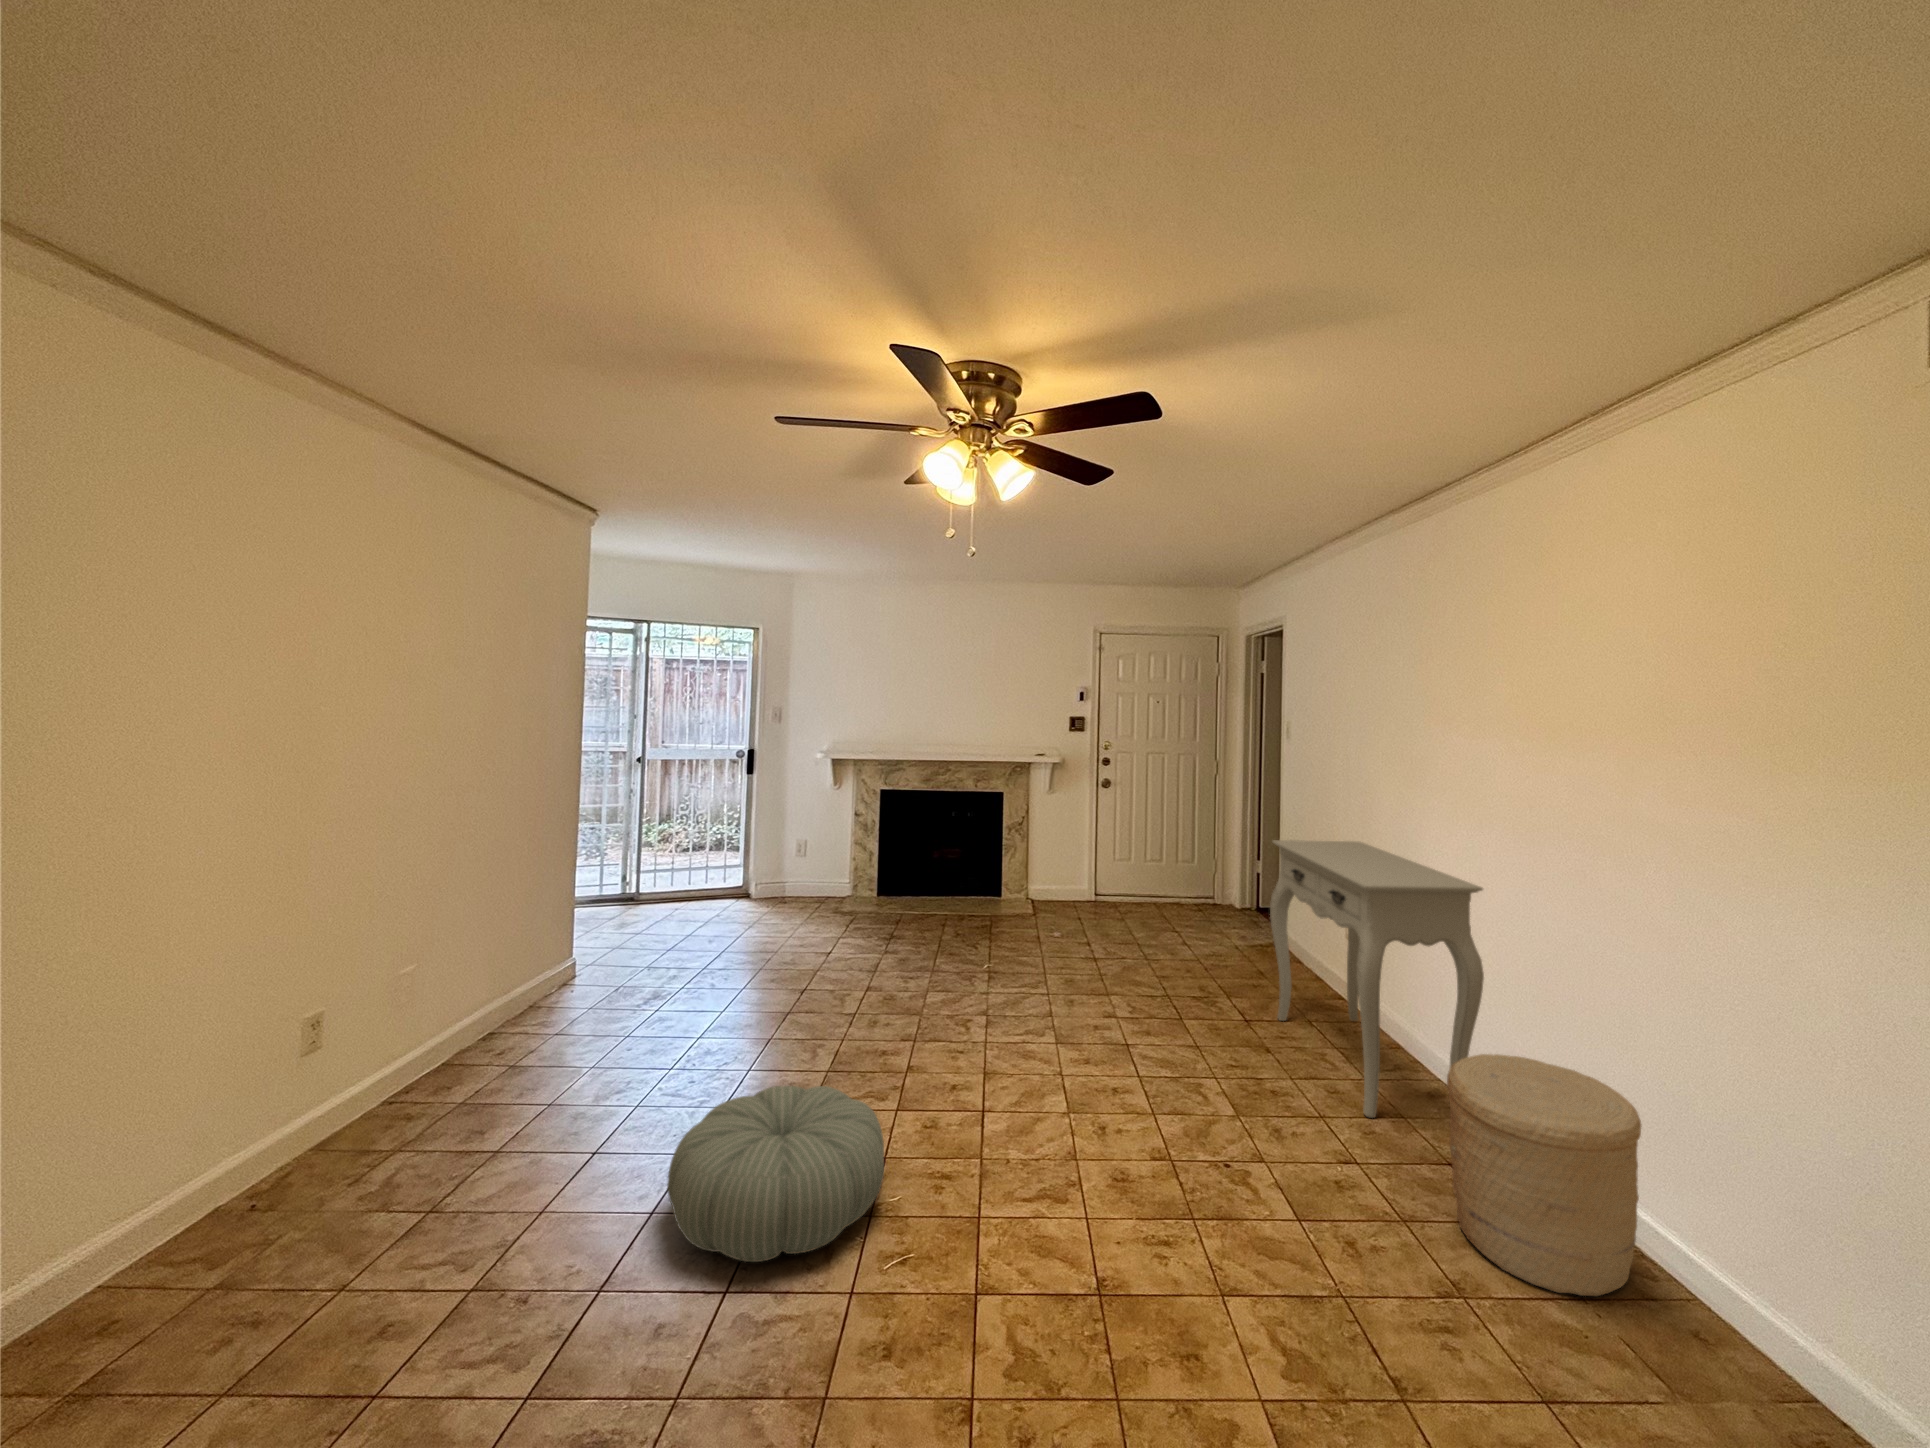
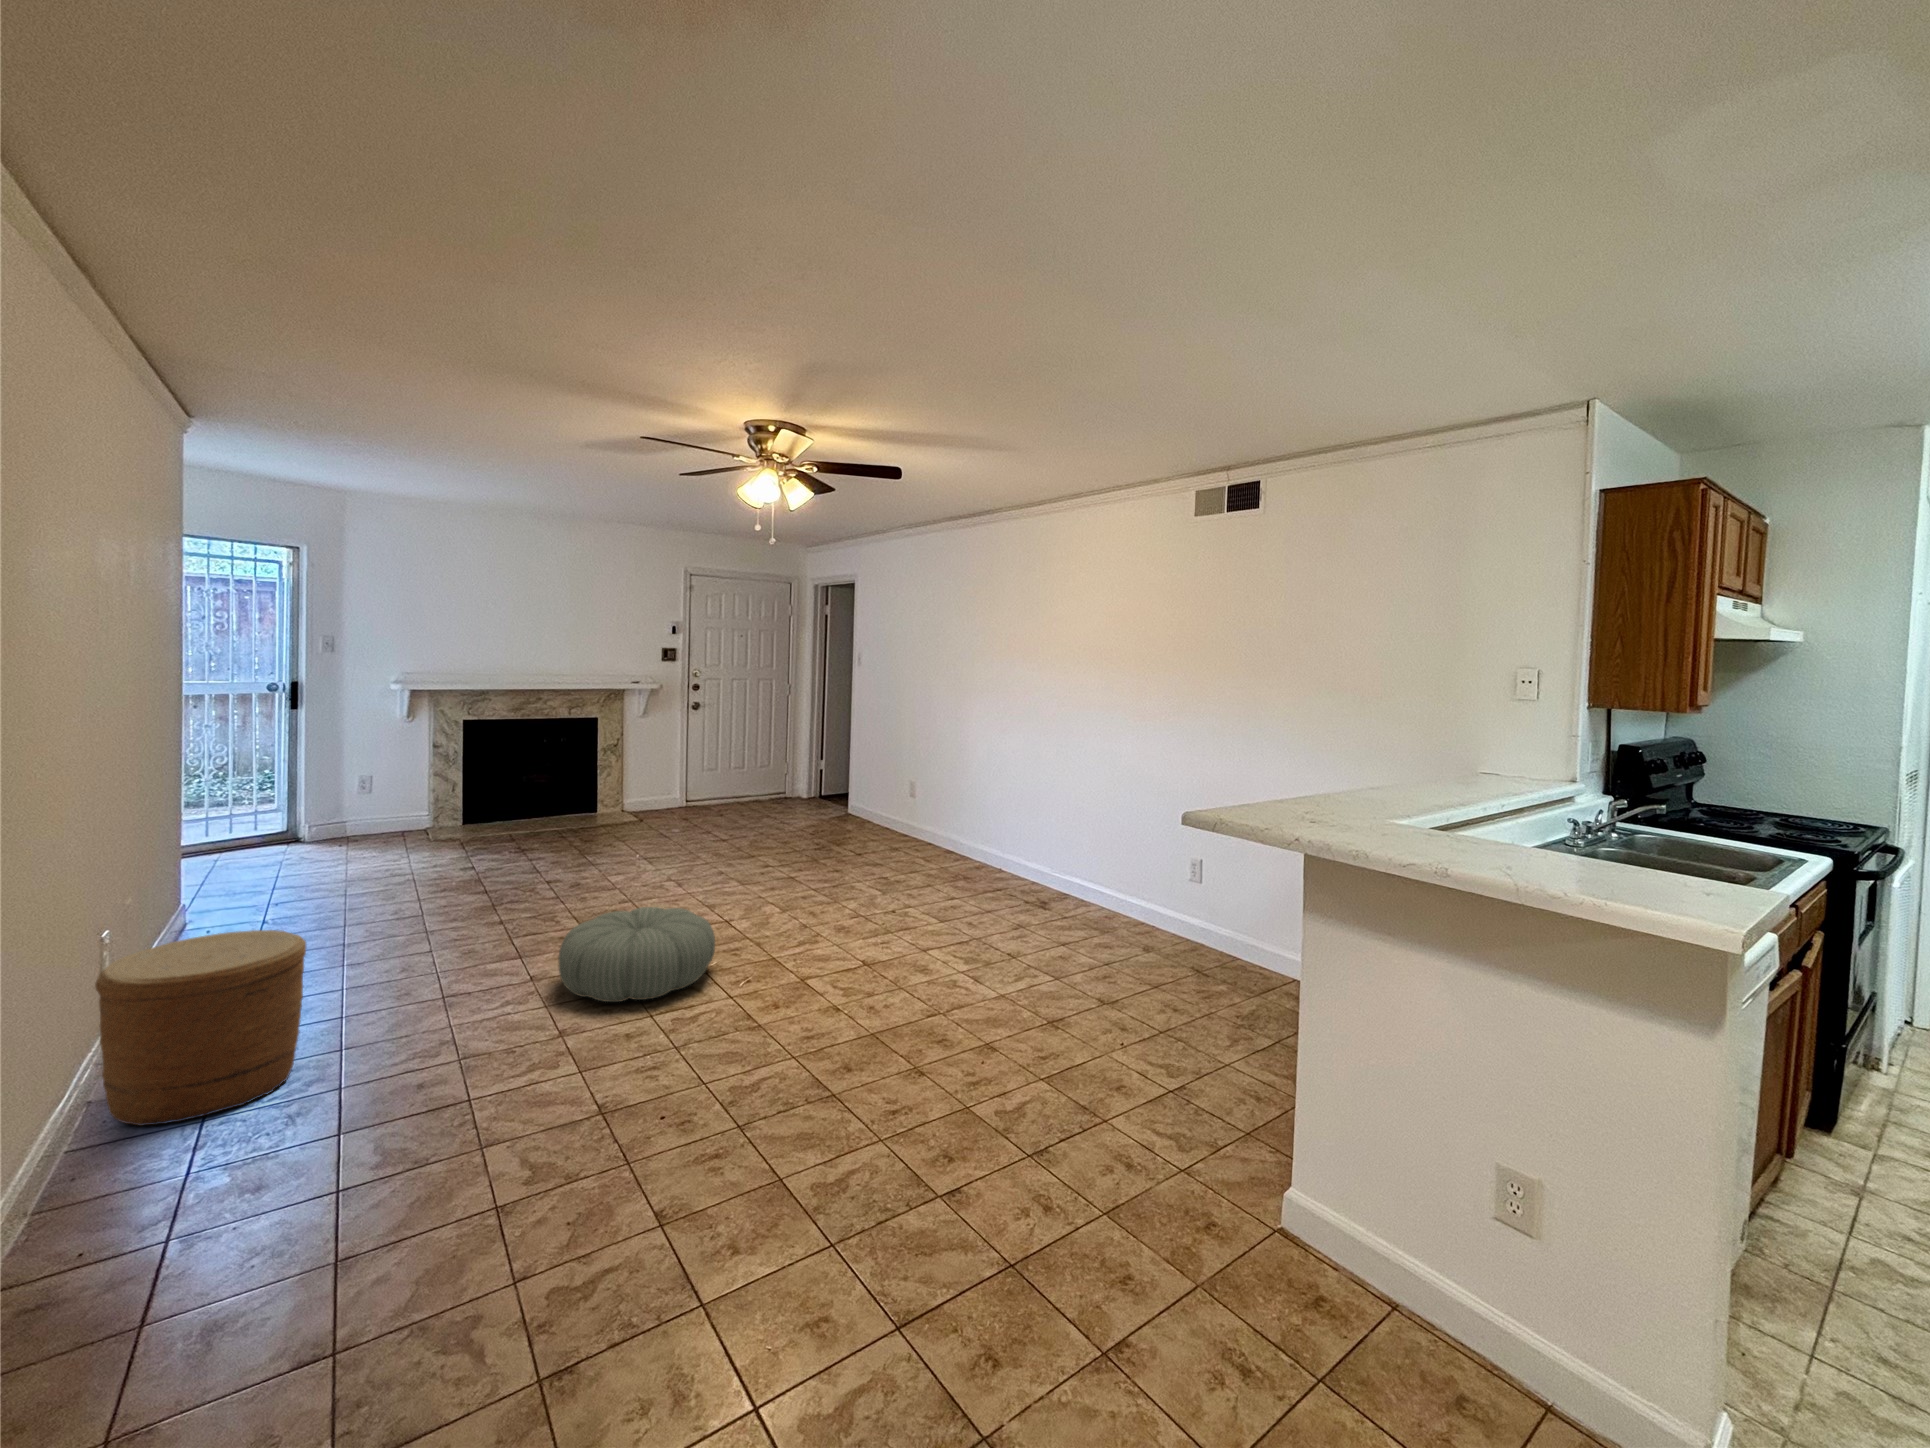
console table: present [1270,840,1484,1118] -> none [874,731,1011,882]
woven basket: present [1447,1054,1642,1296] -> present [95,930,306,1126]

